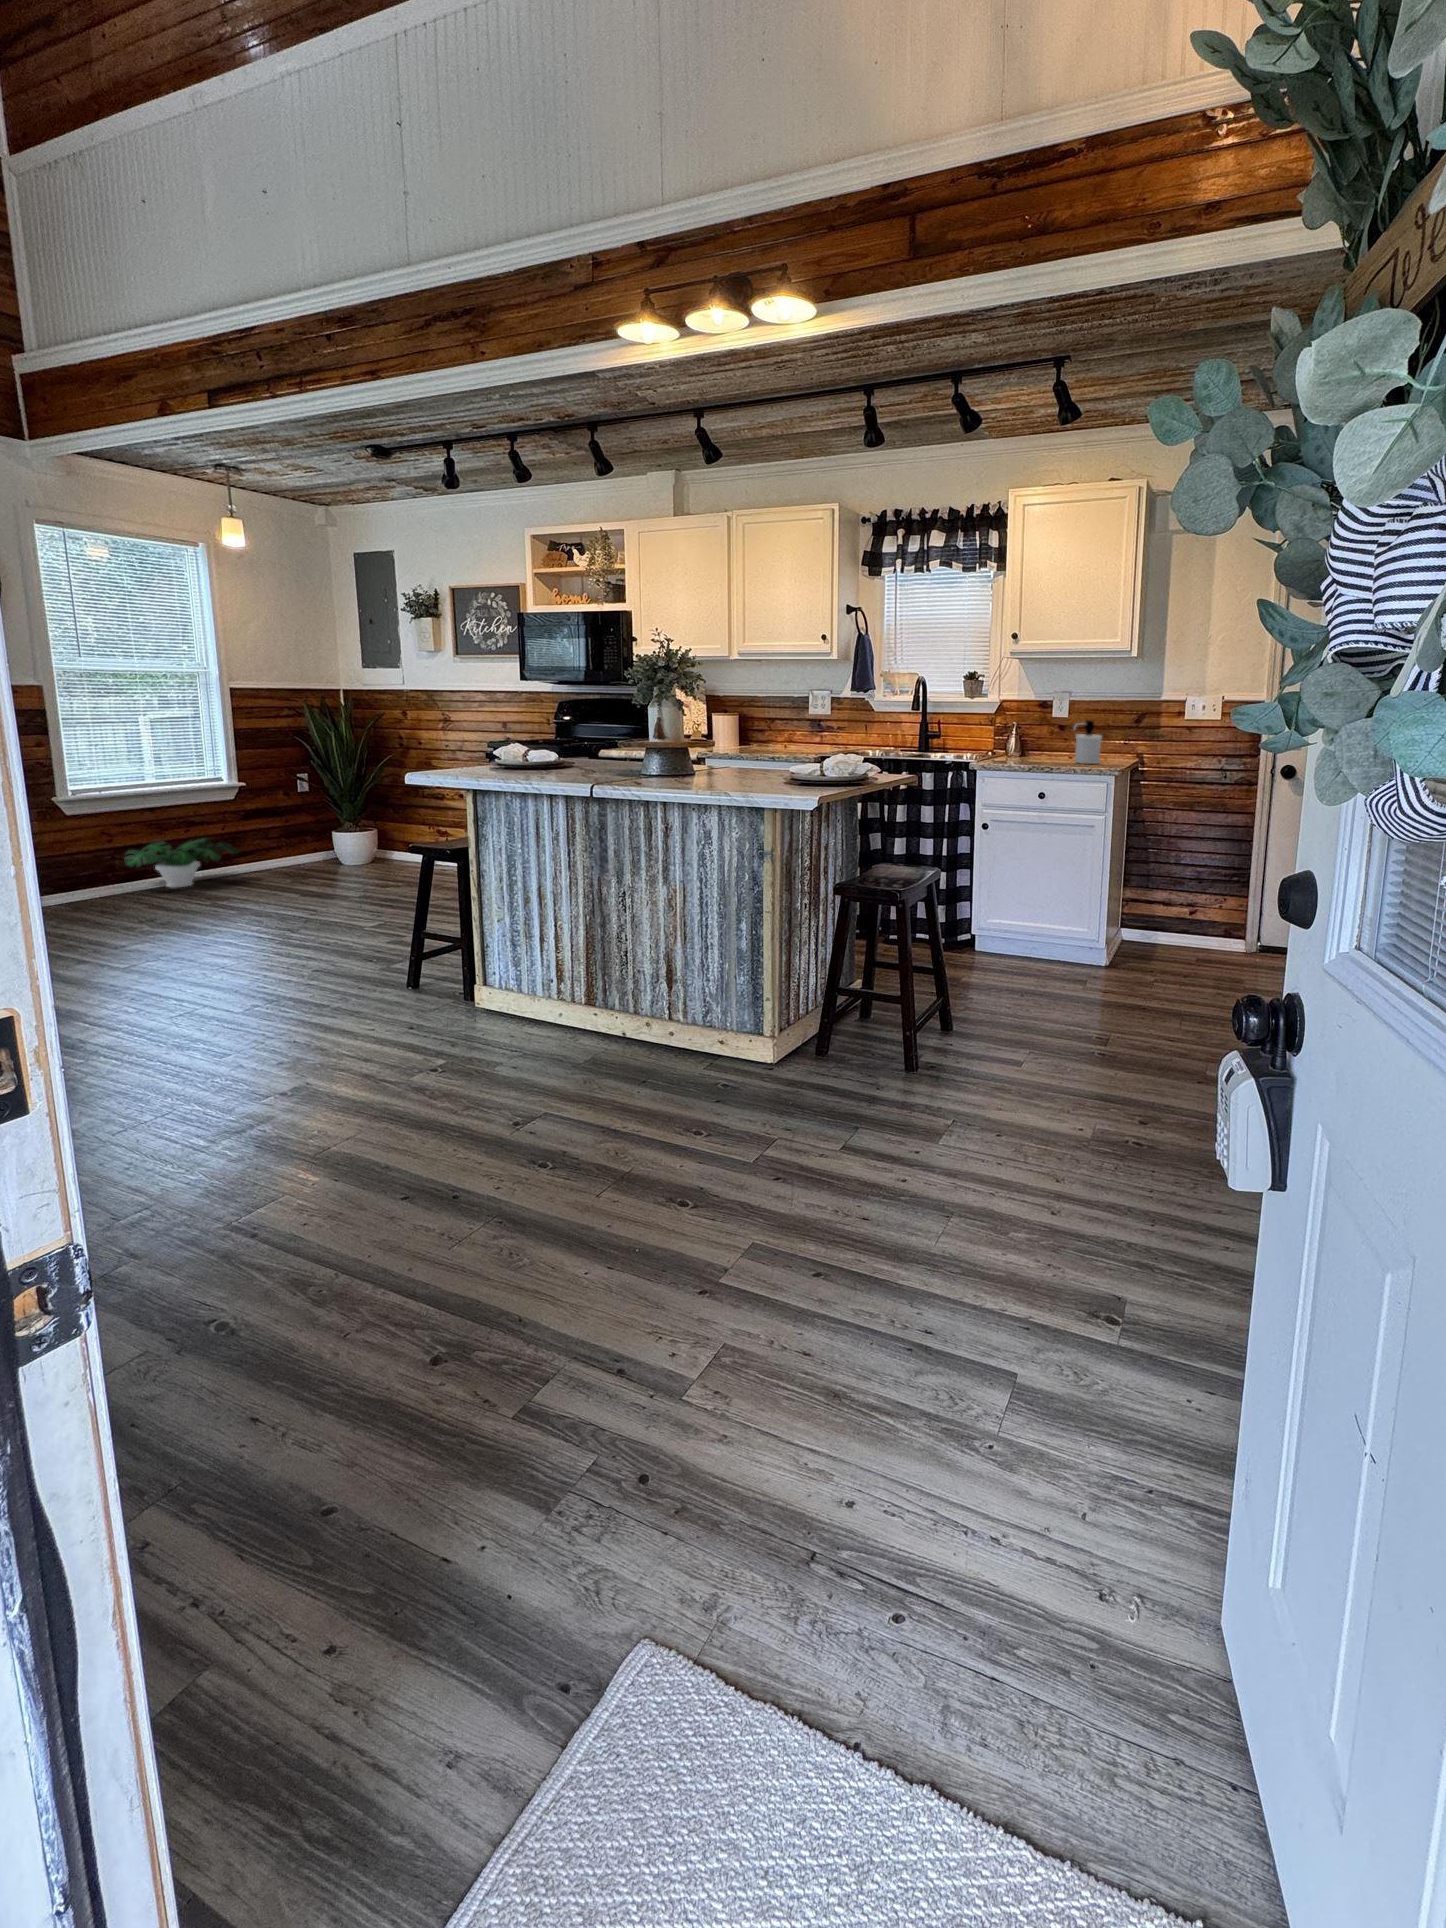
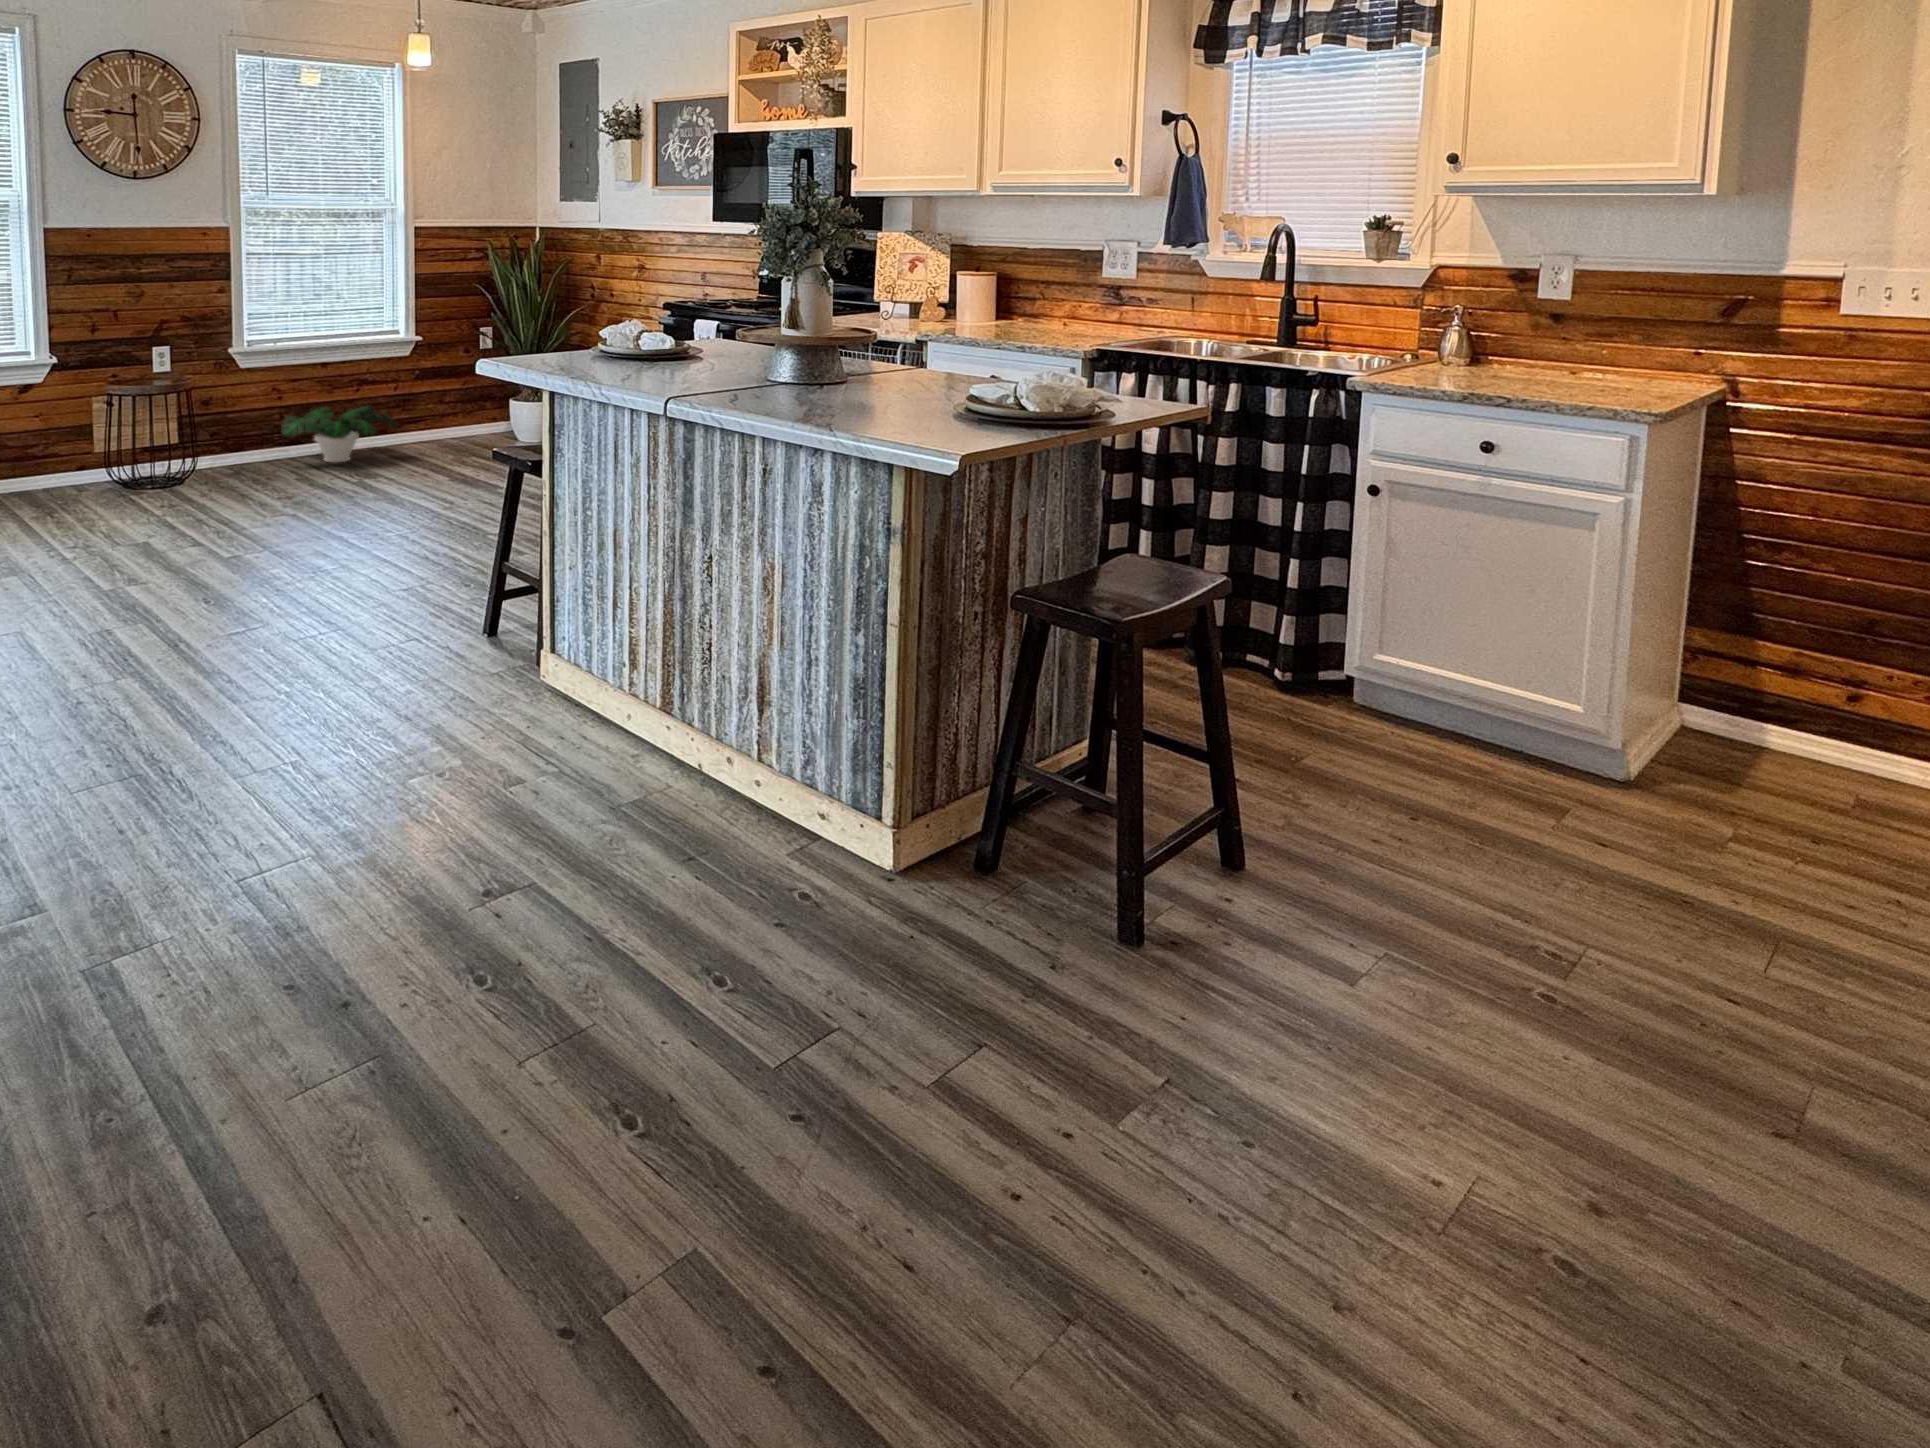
soap dispenser: present [1074,720,1102,764] -> none [1559,309,1628,390]

